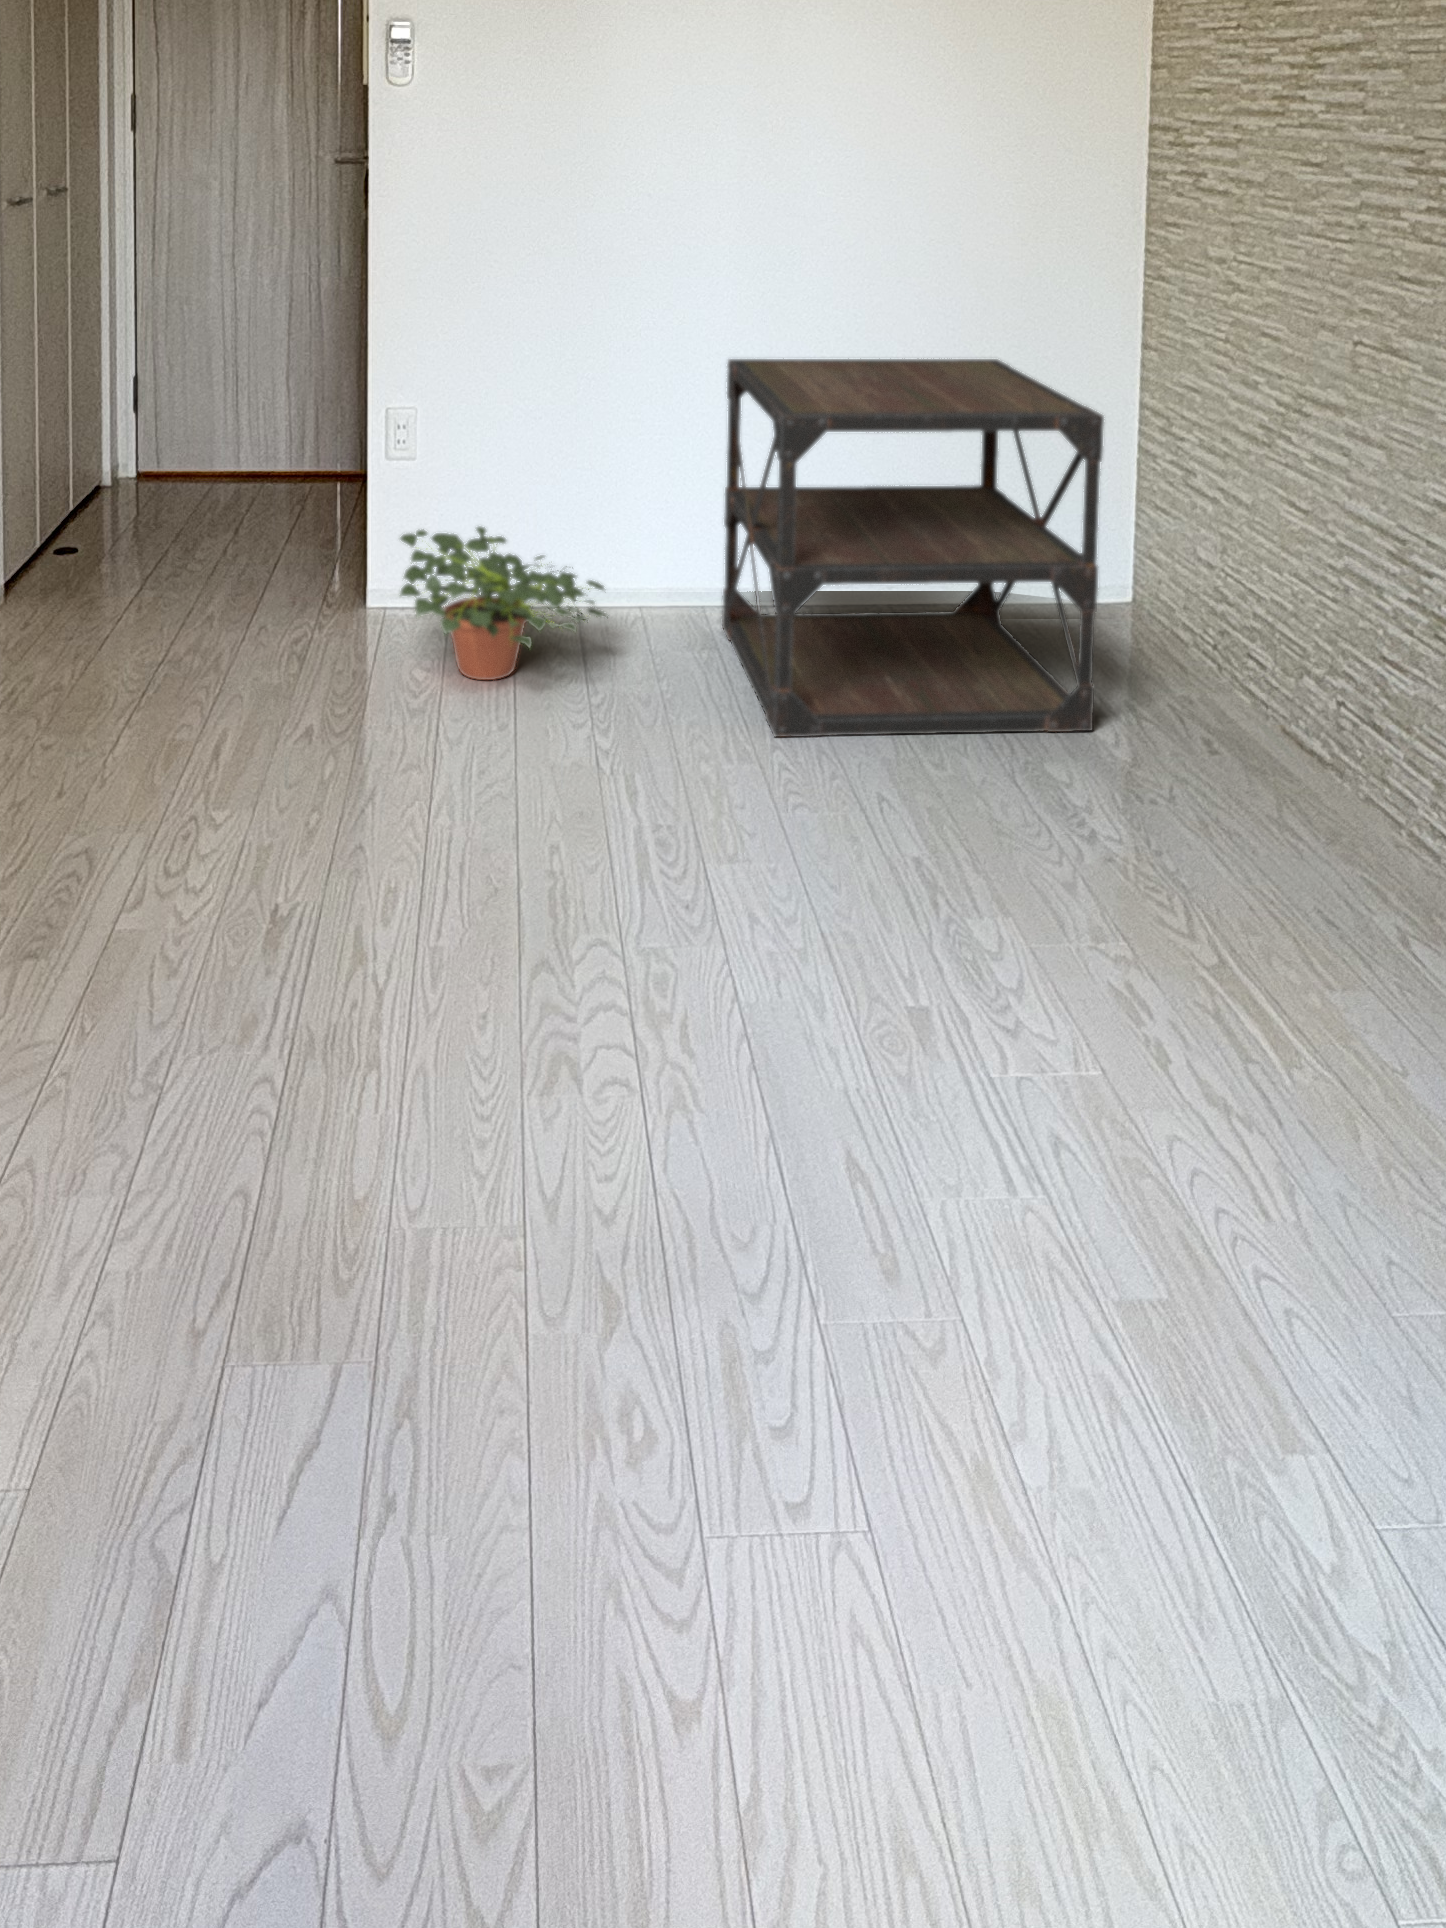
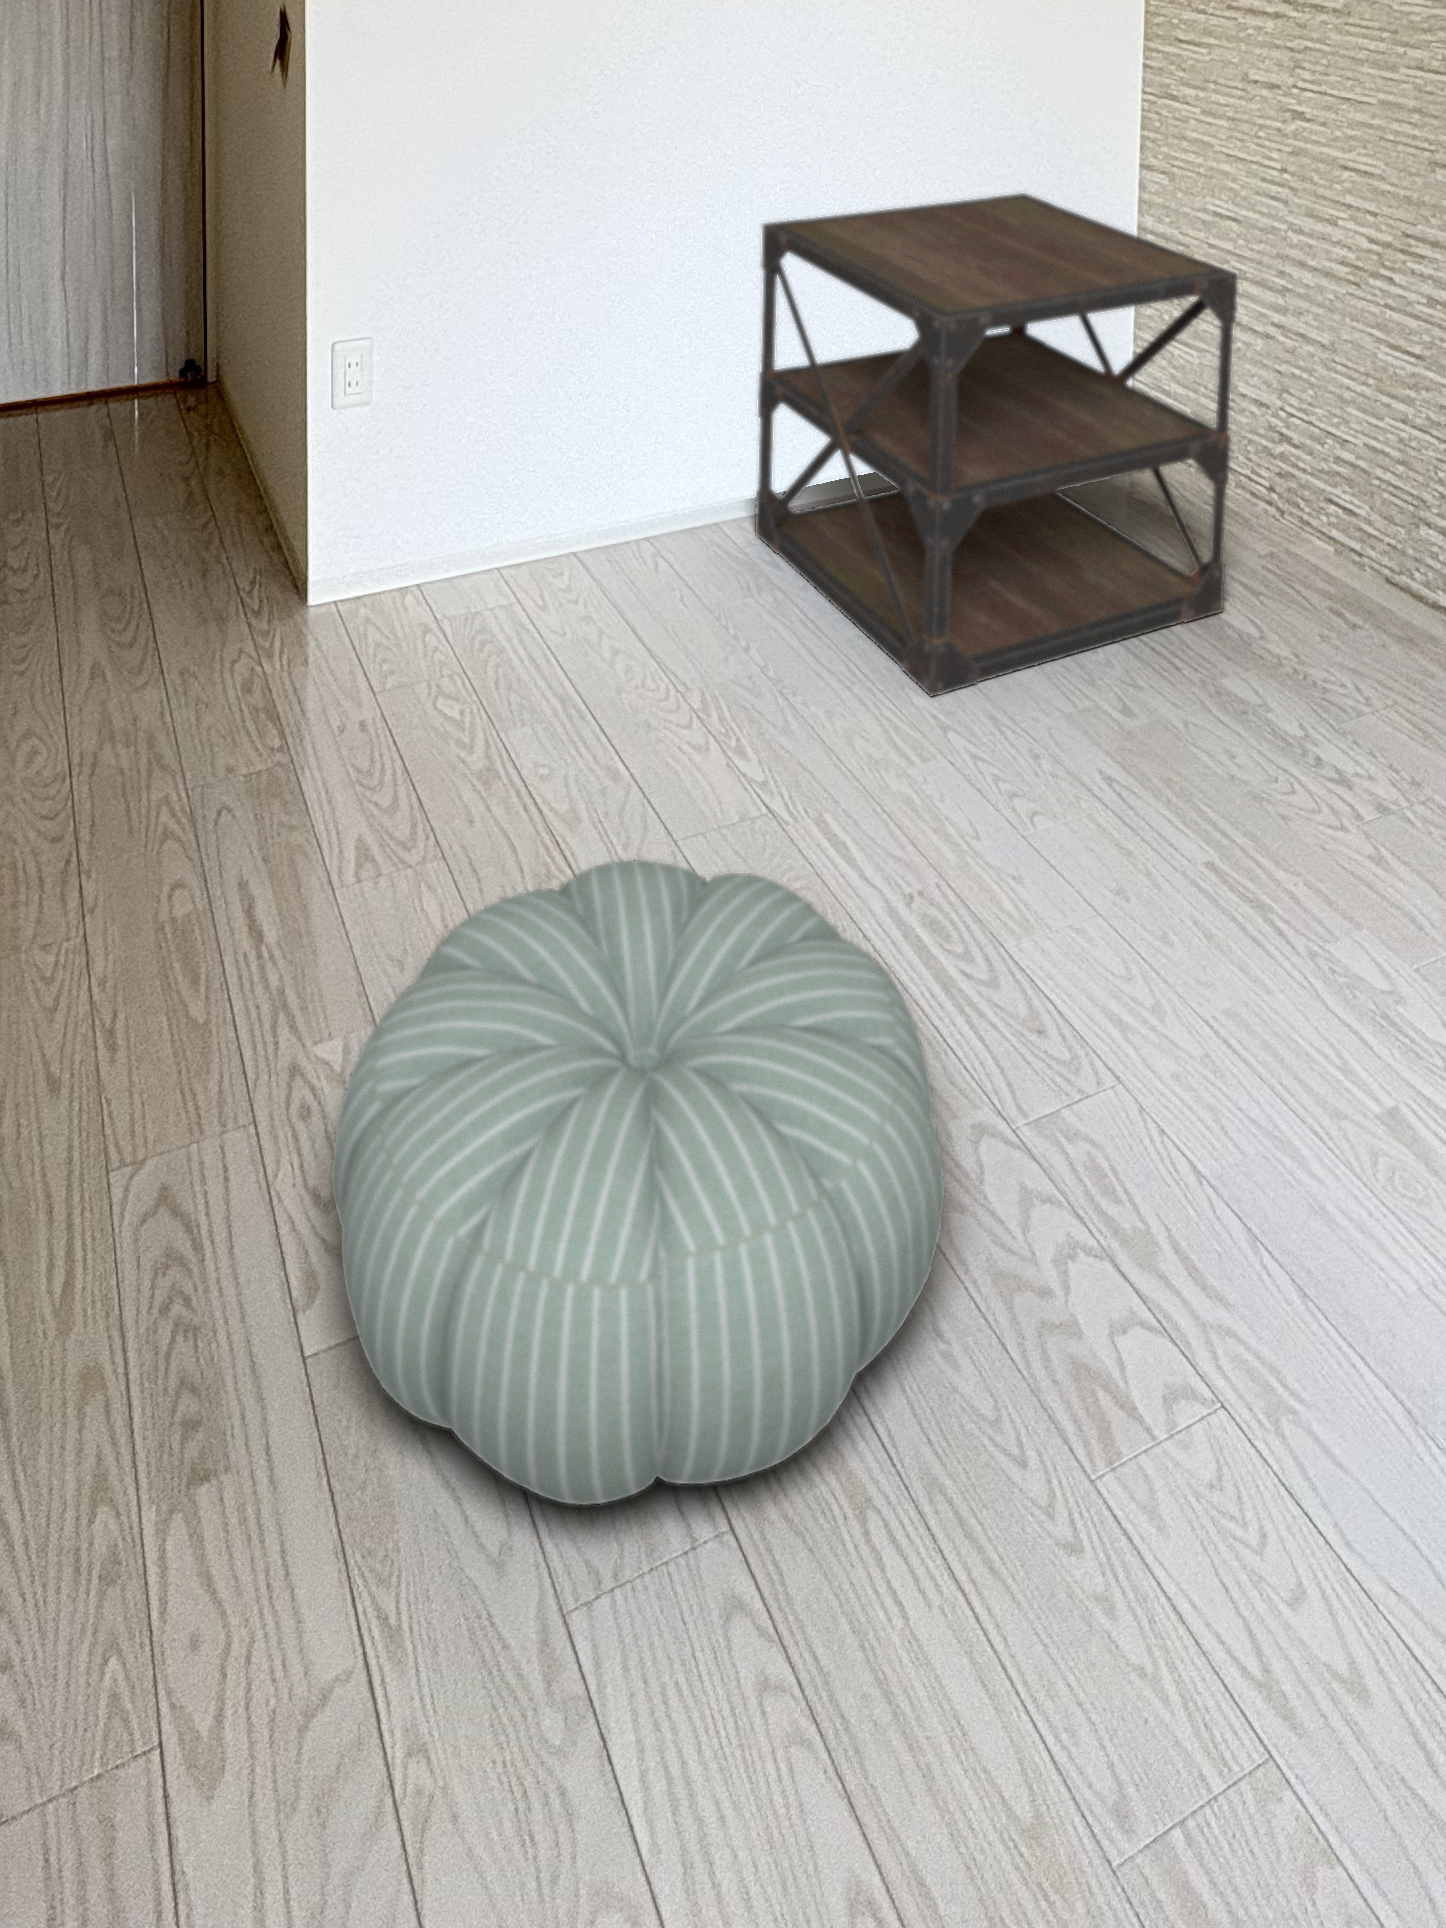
potted plant: present [400,527,608,680] -> none [397,470,679,681]
pouf: none [109,715,526,1022] -> present [331,860,944,1505]

